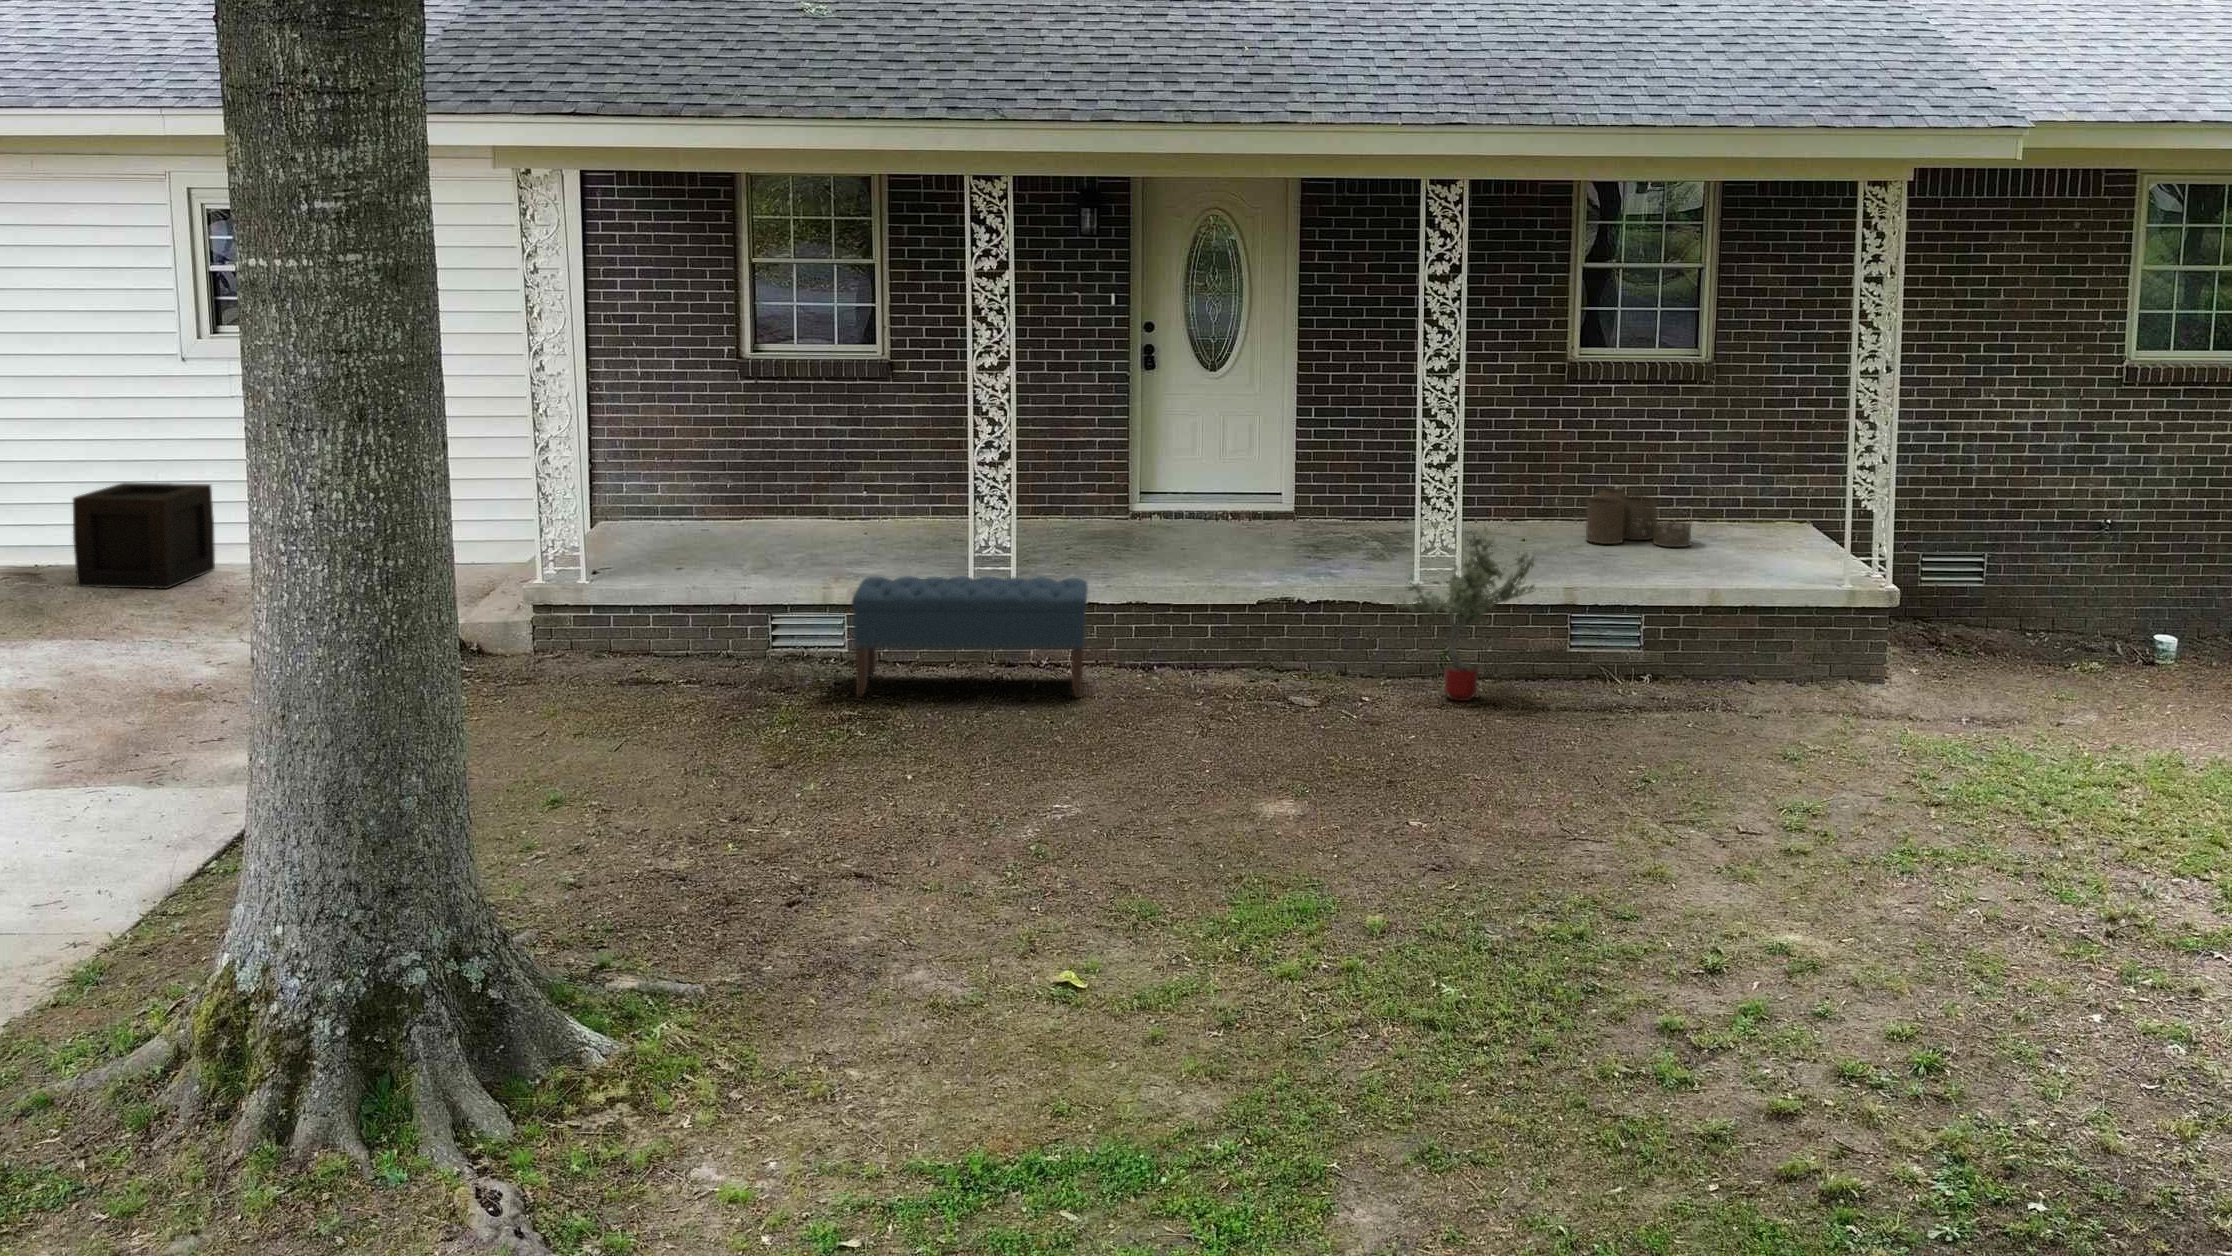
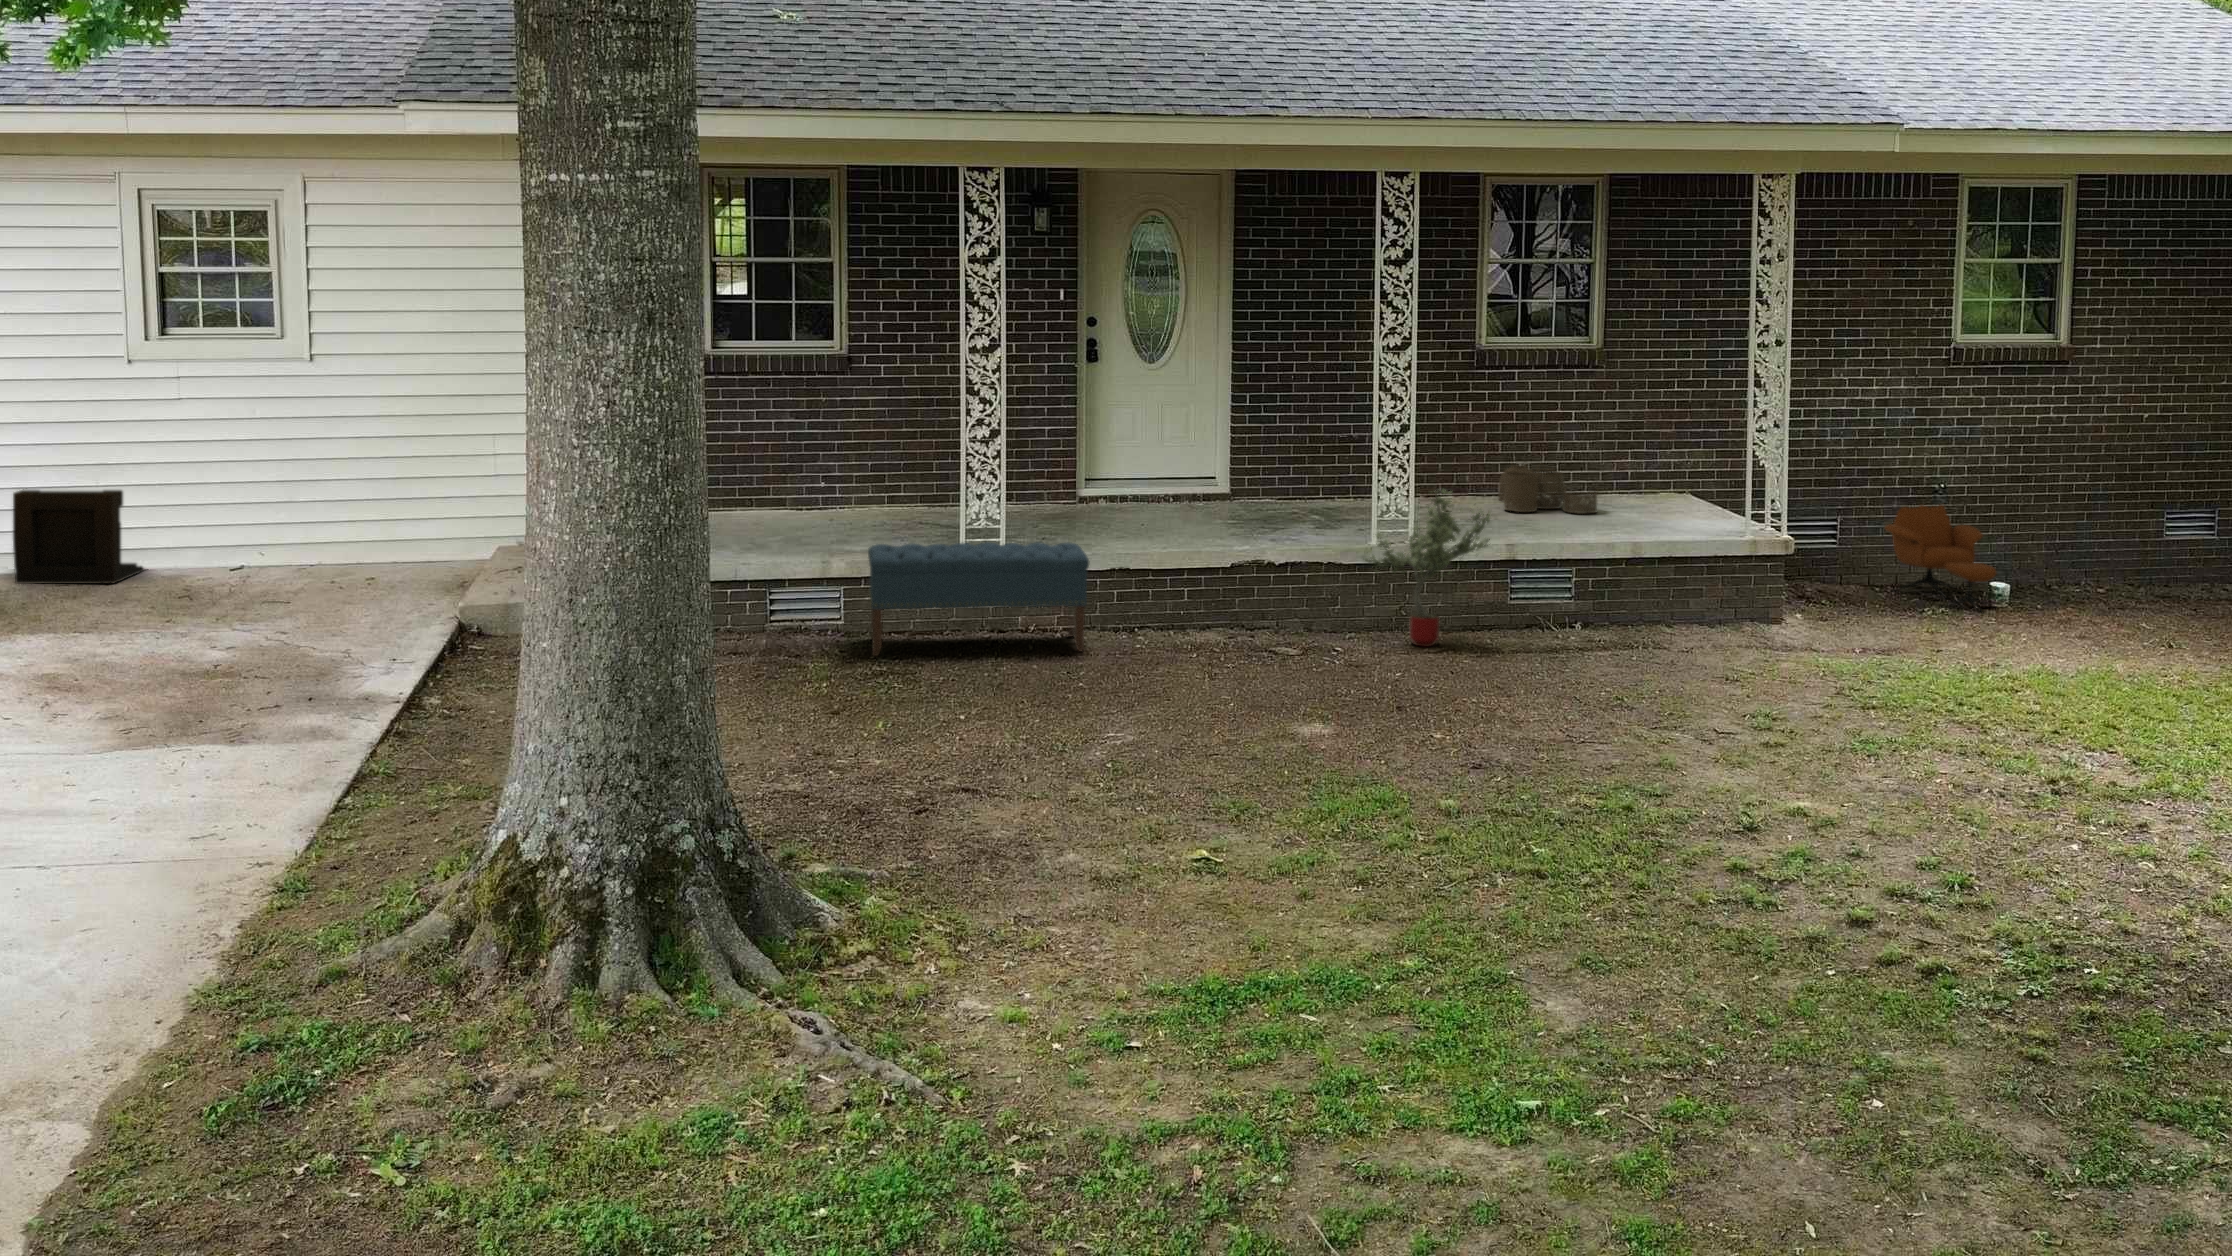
lounge chair: none [2038,507,2162,672] -> present [1885,503,1996,613]

